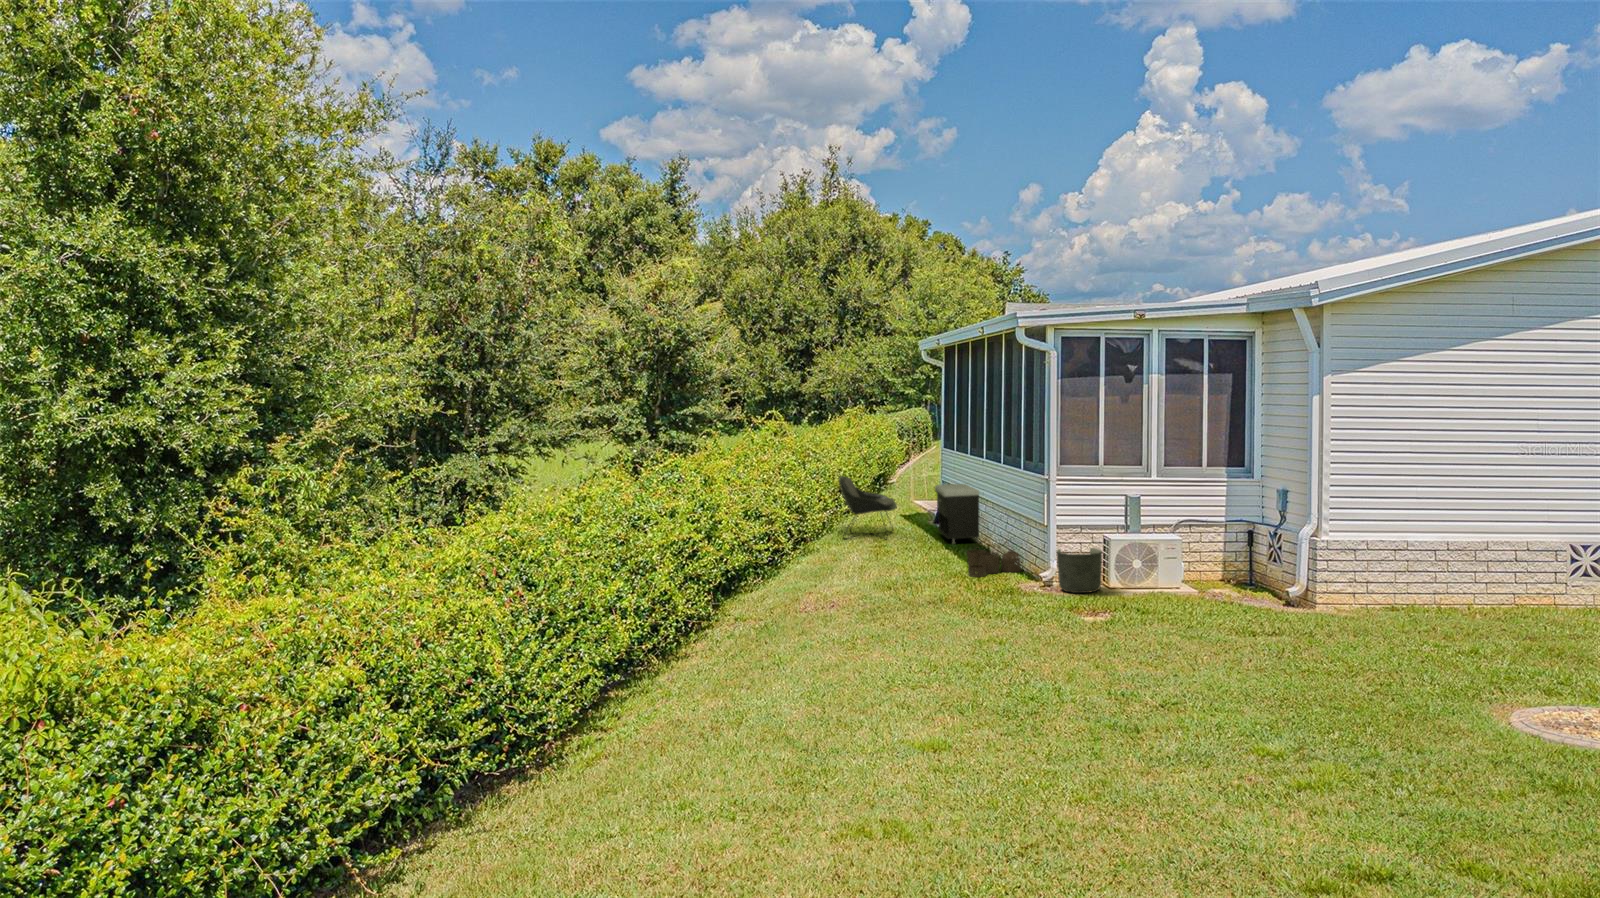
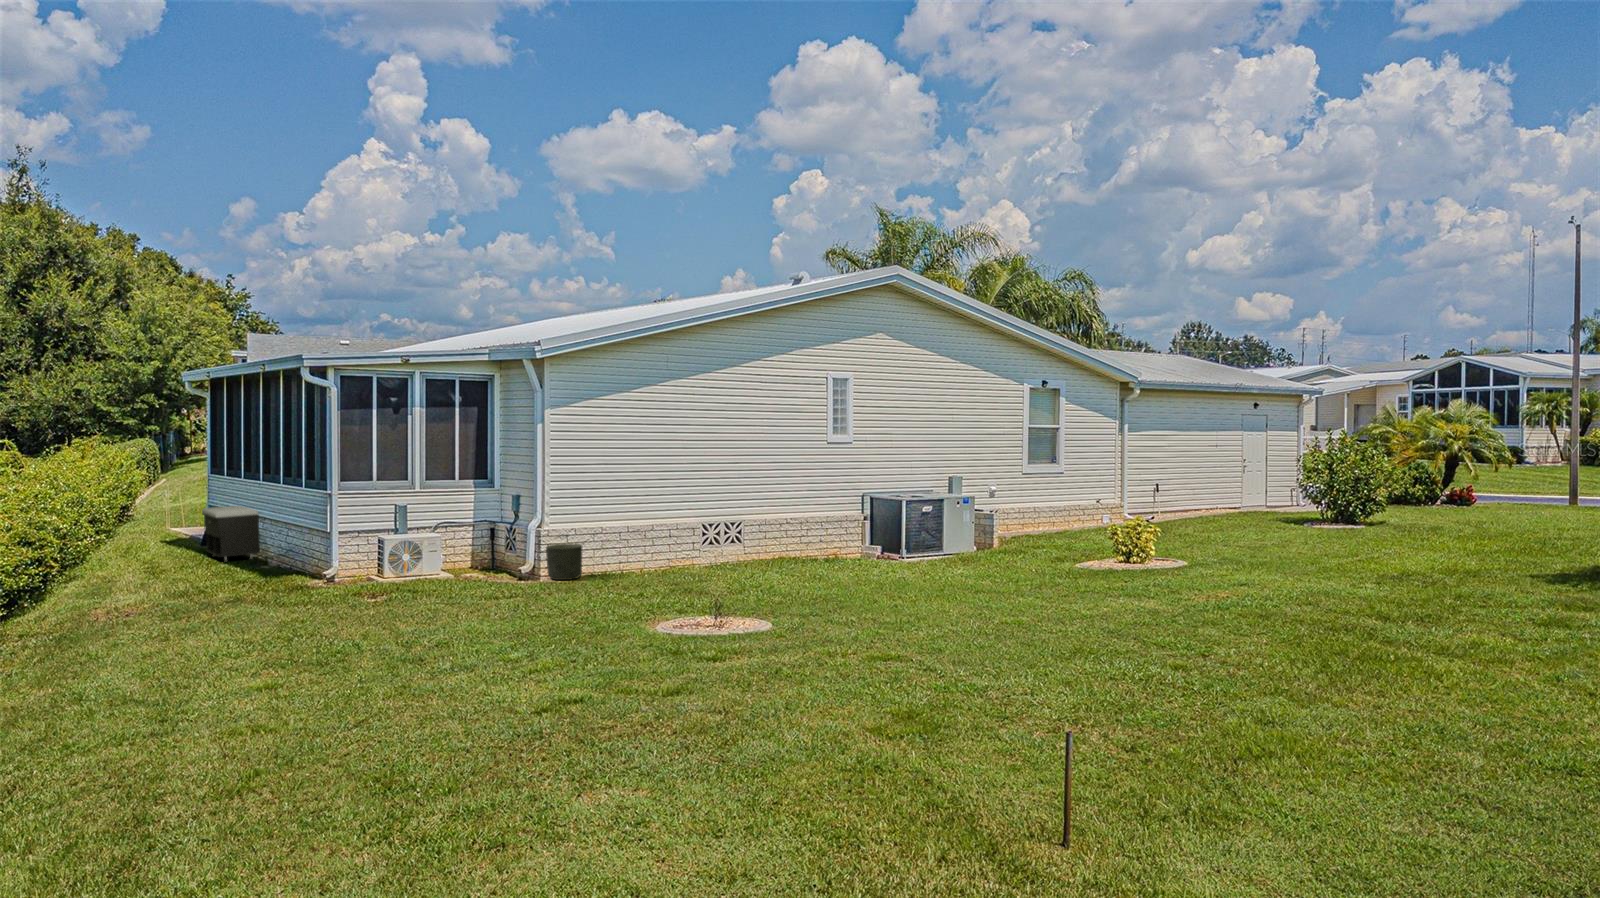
lounge chair: present [839,476,897,540] -> none [92,503,160,567]
planter: present [1056,548,1102,593] -> present [546,544,582,580]
woven basket: present [967,549,1023,577] -> none [249,557,304,584]

